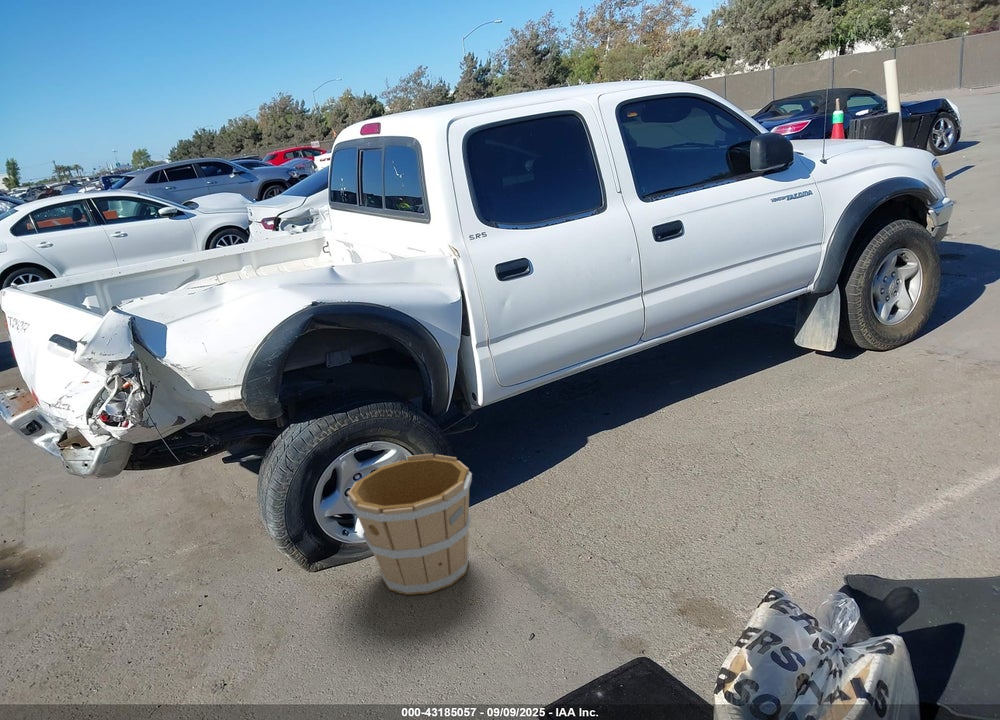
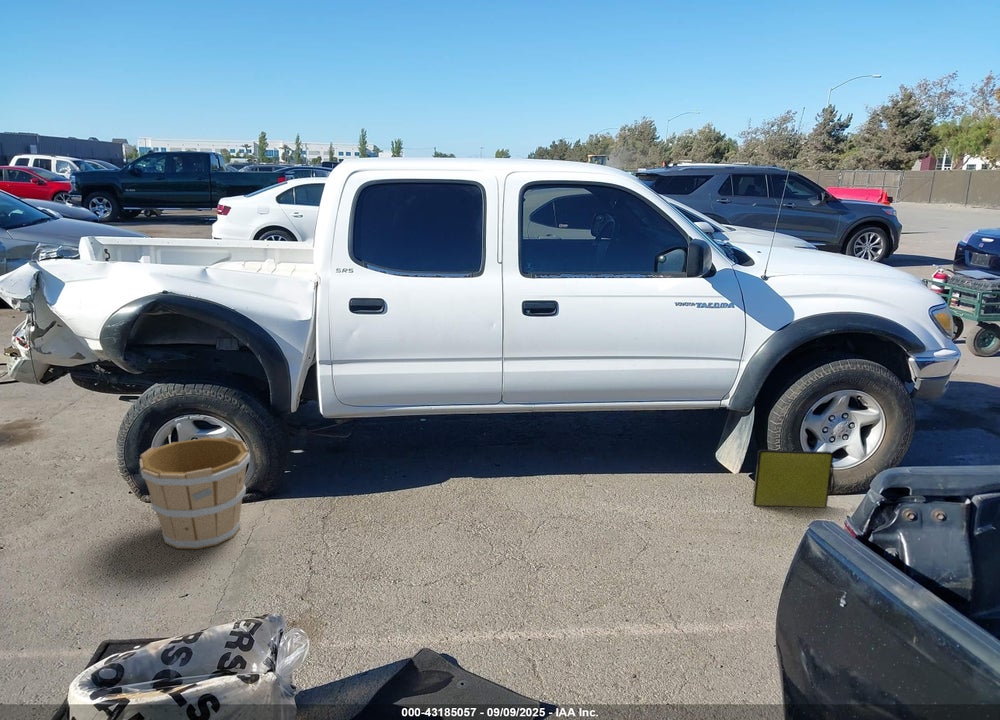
bag: none [852,306,910,373] -> present [753,450,835,508]

